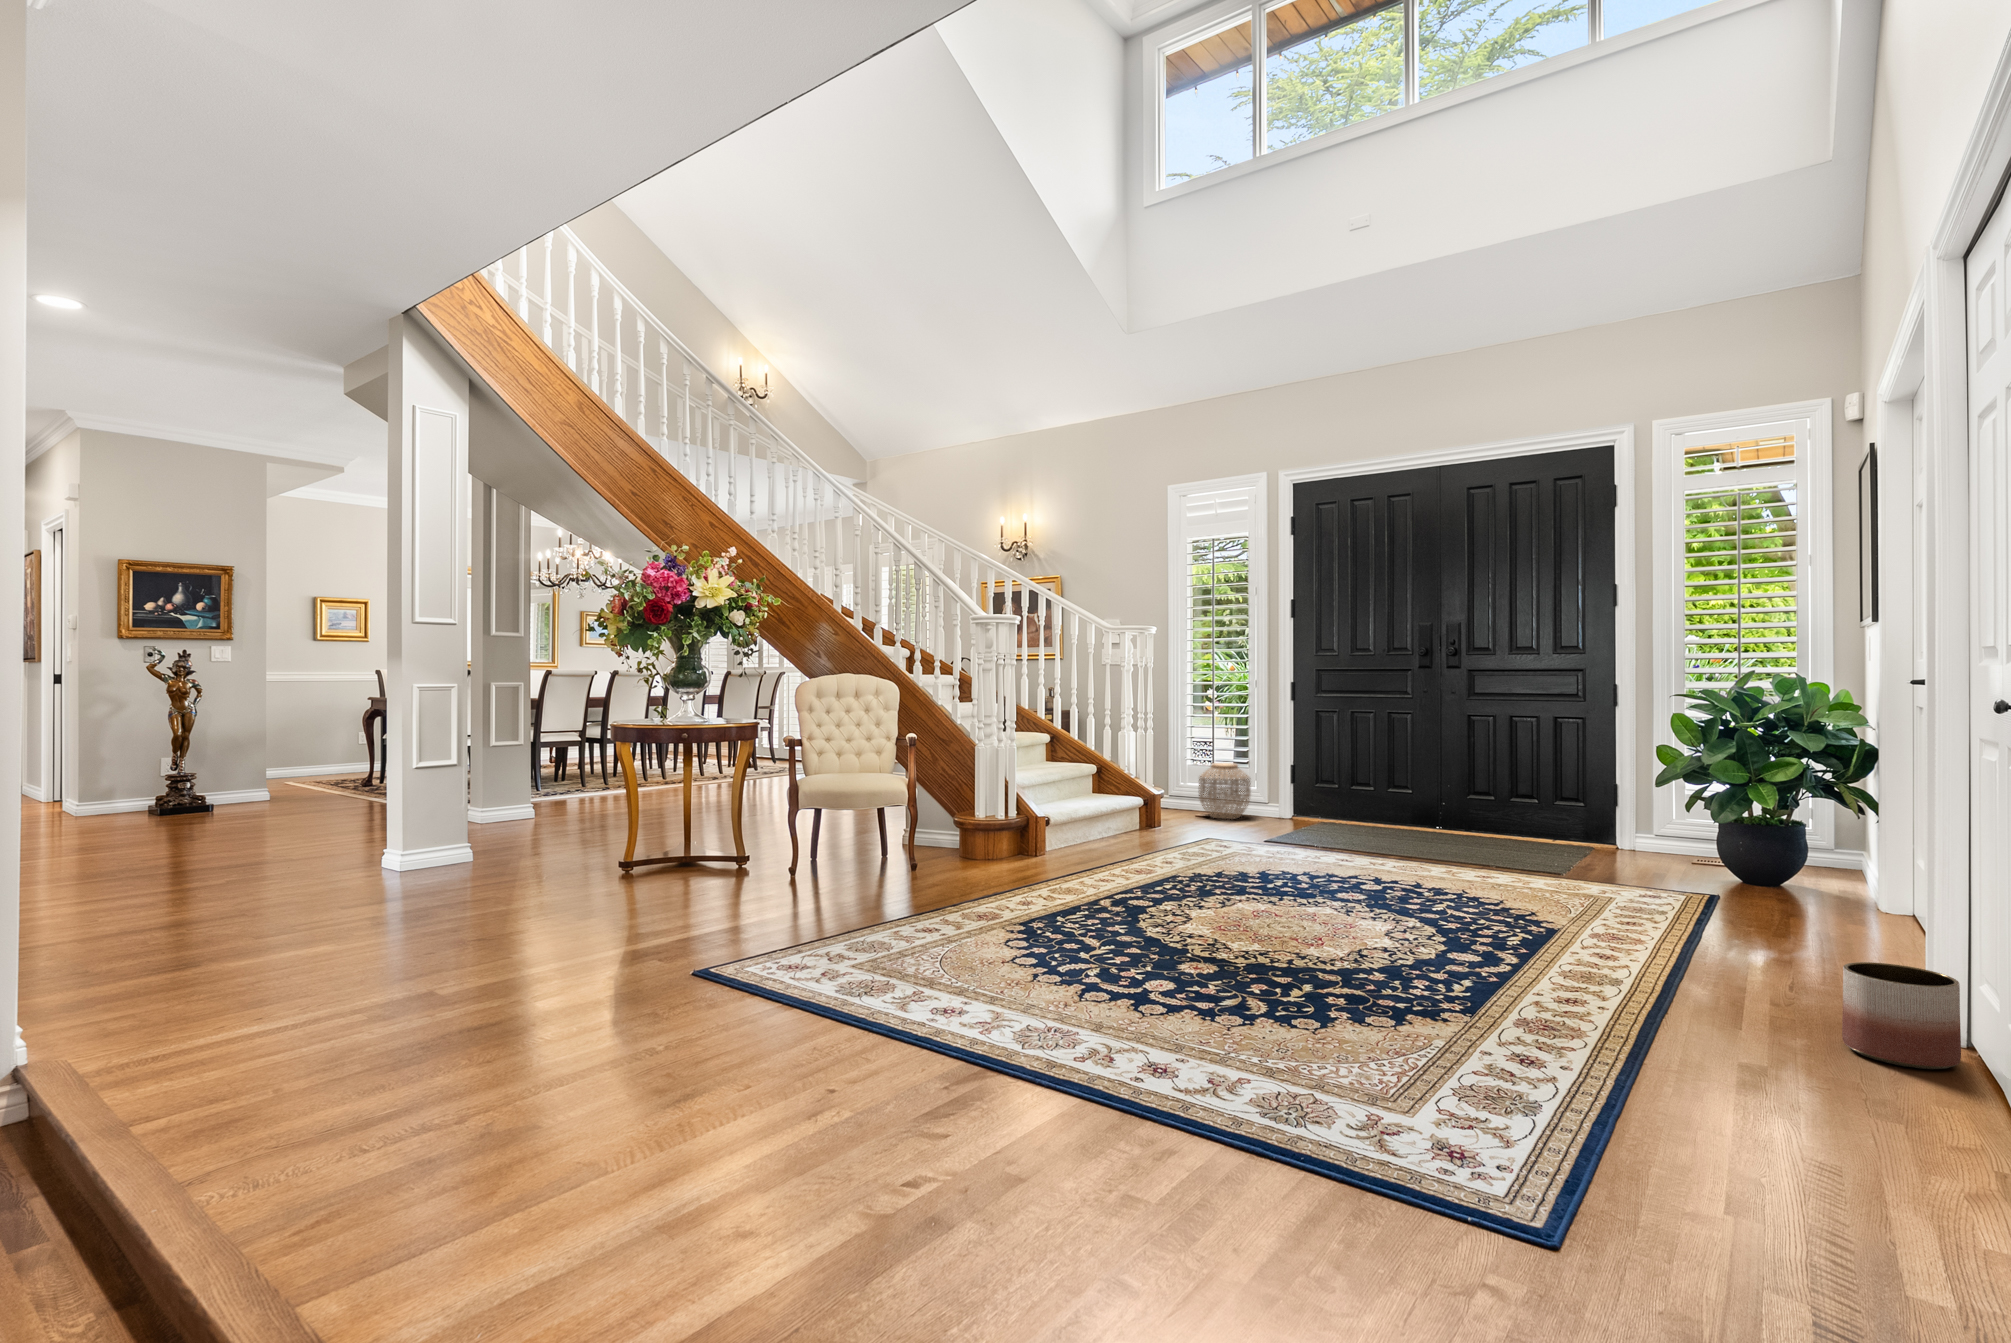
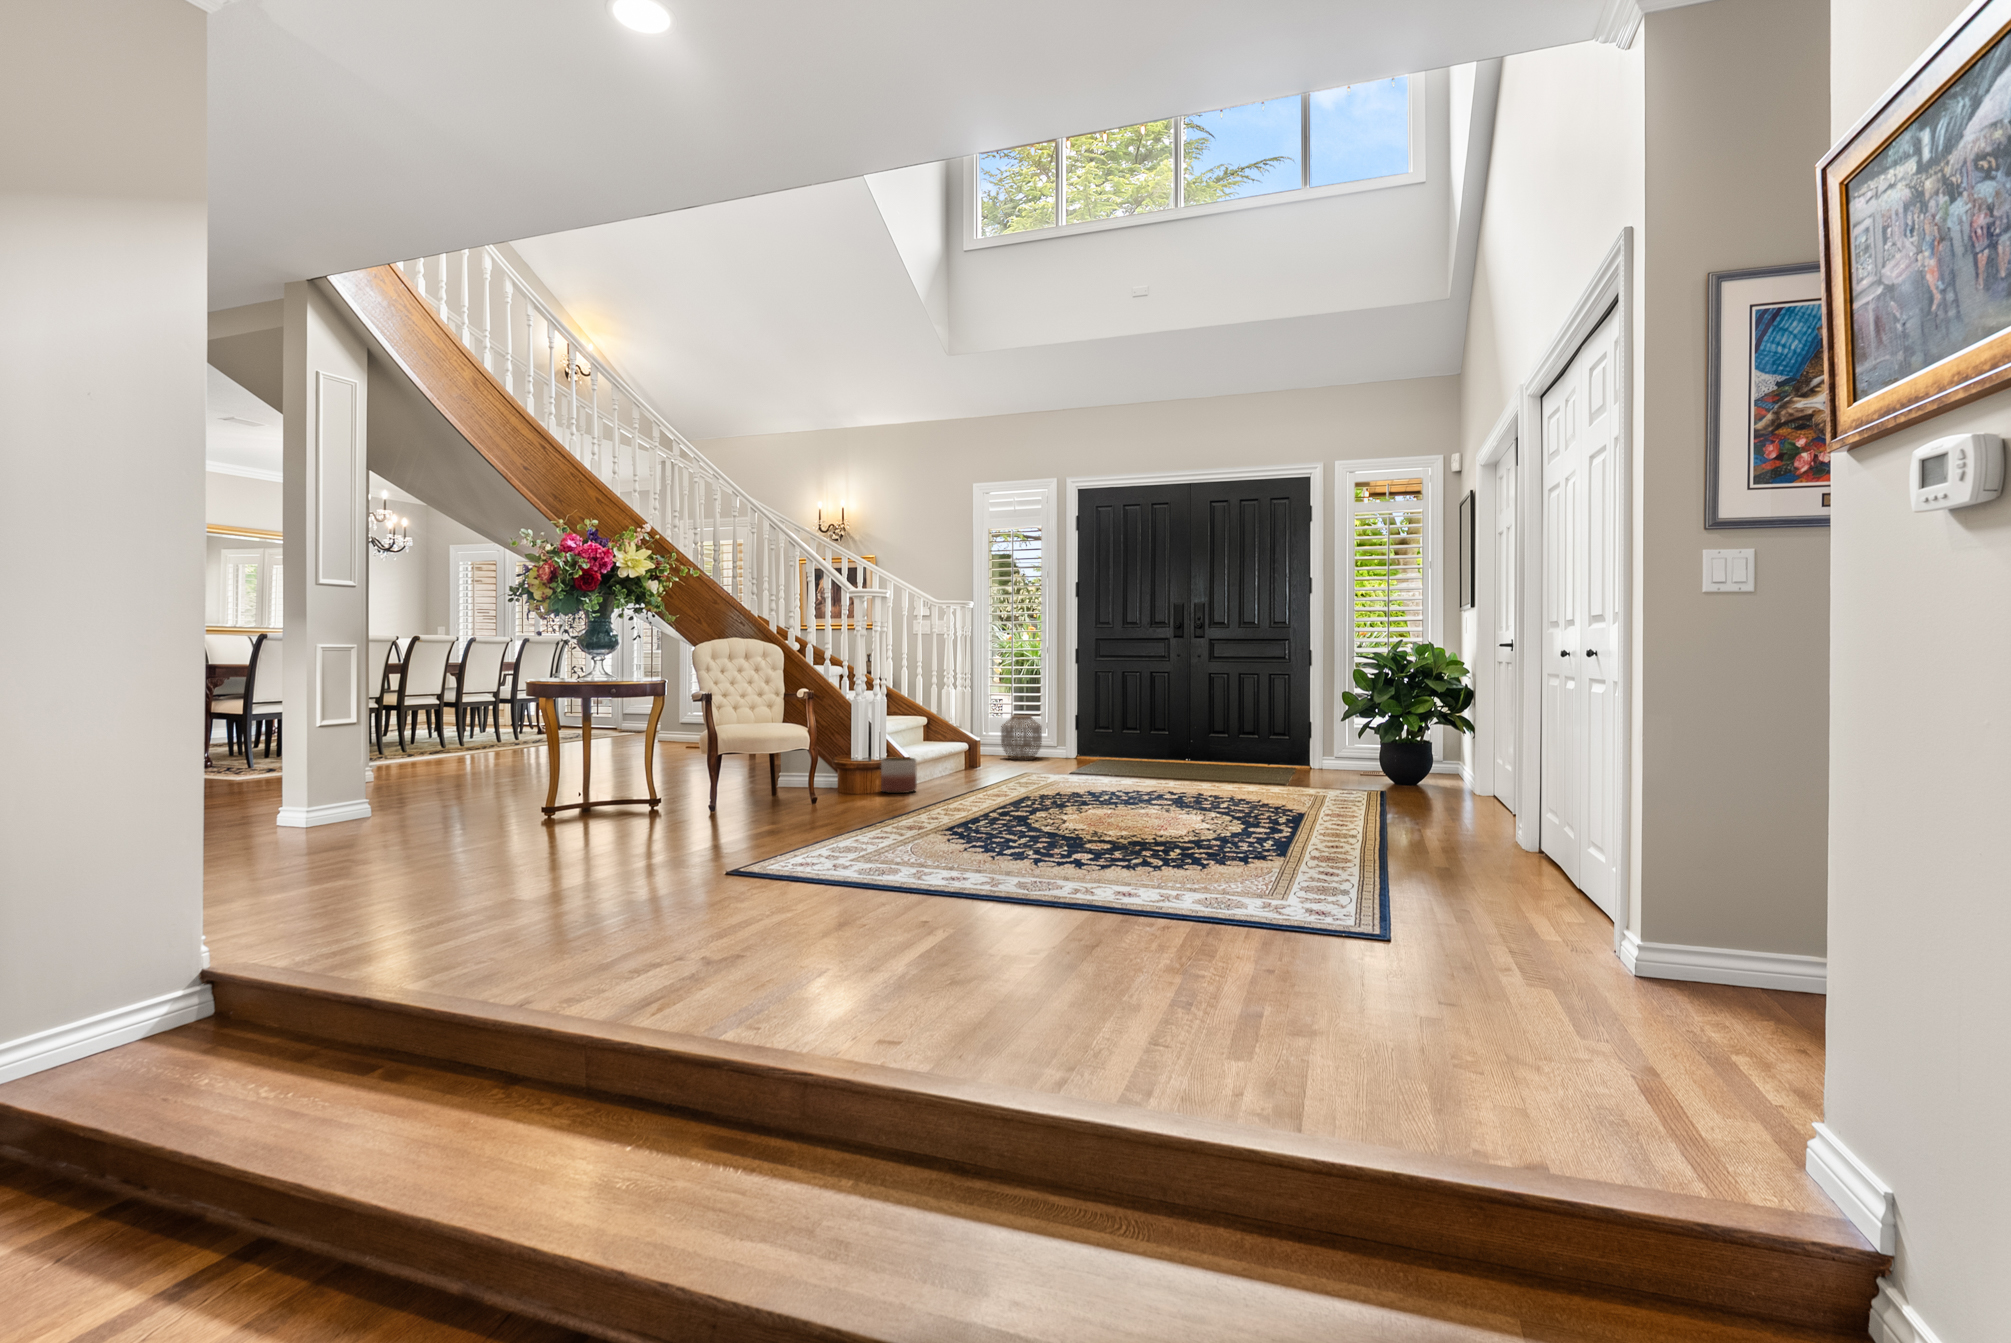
planter: present [1842,962,1961,1069] -> present [881,757,917,793]

